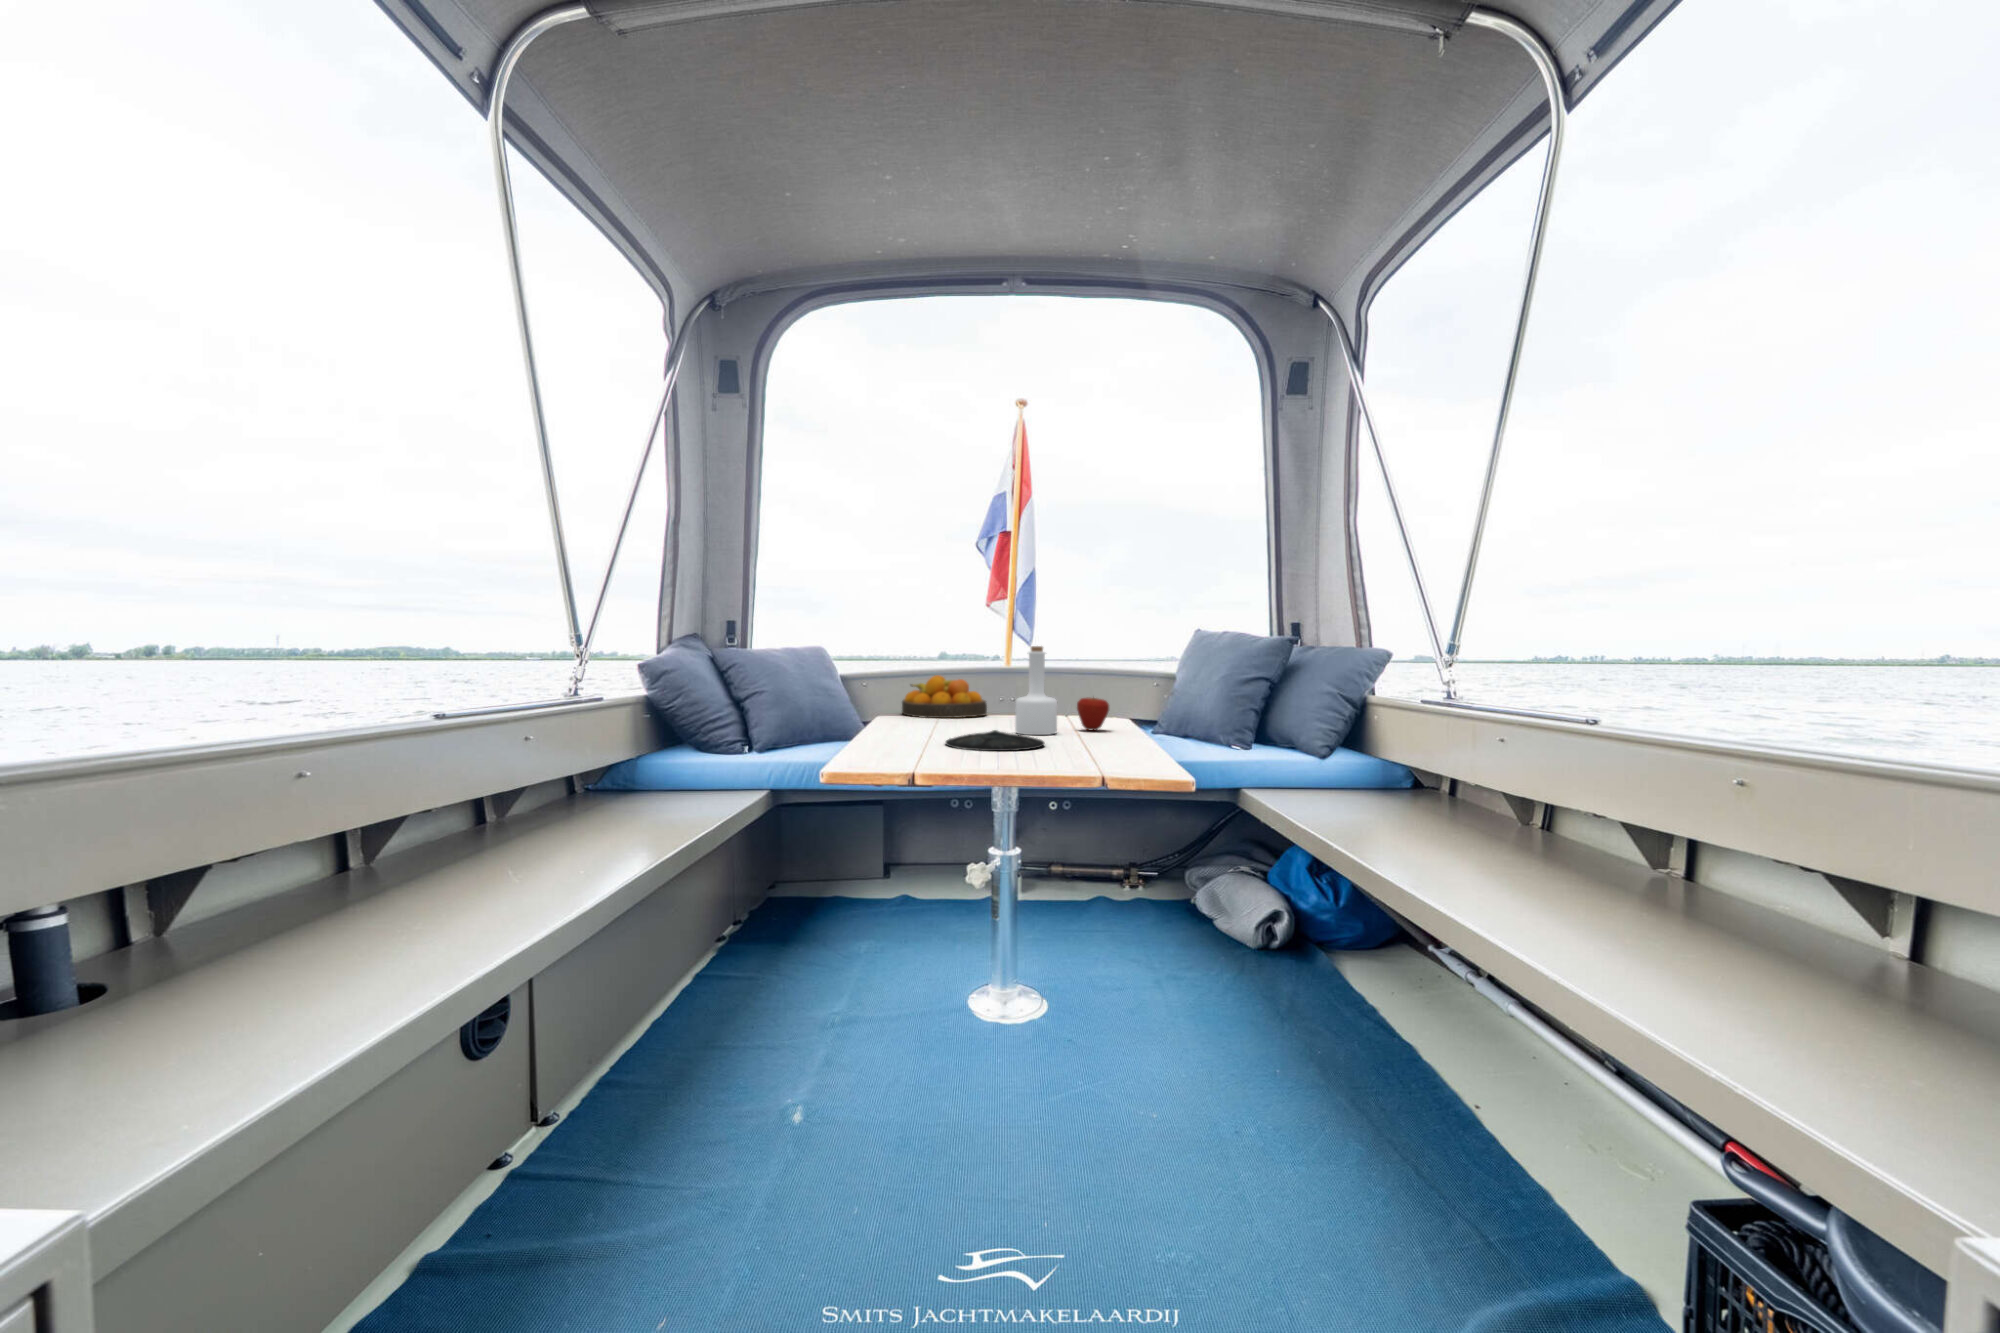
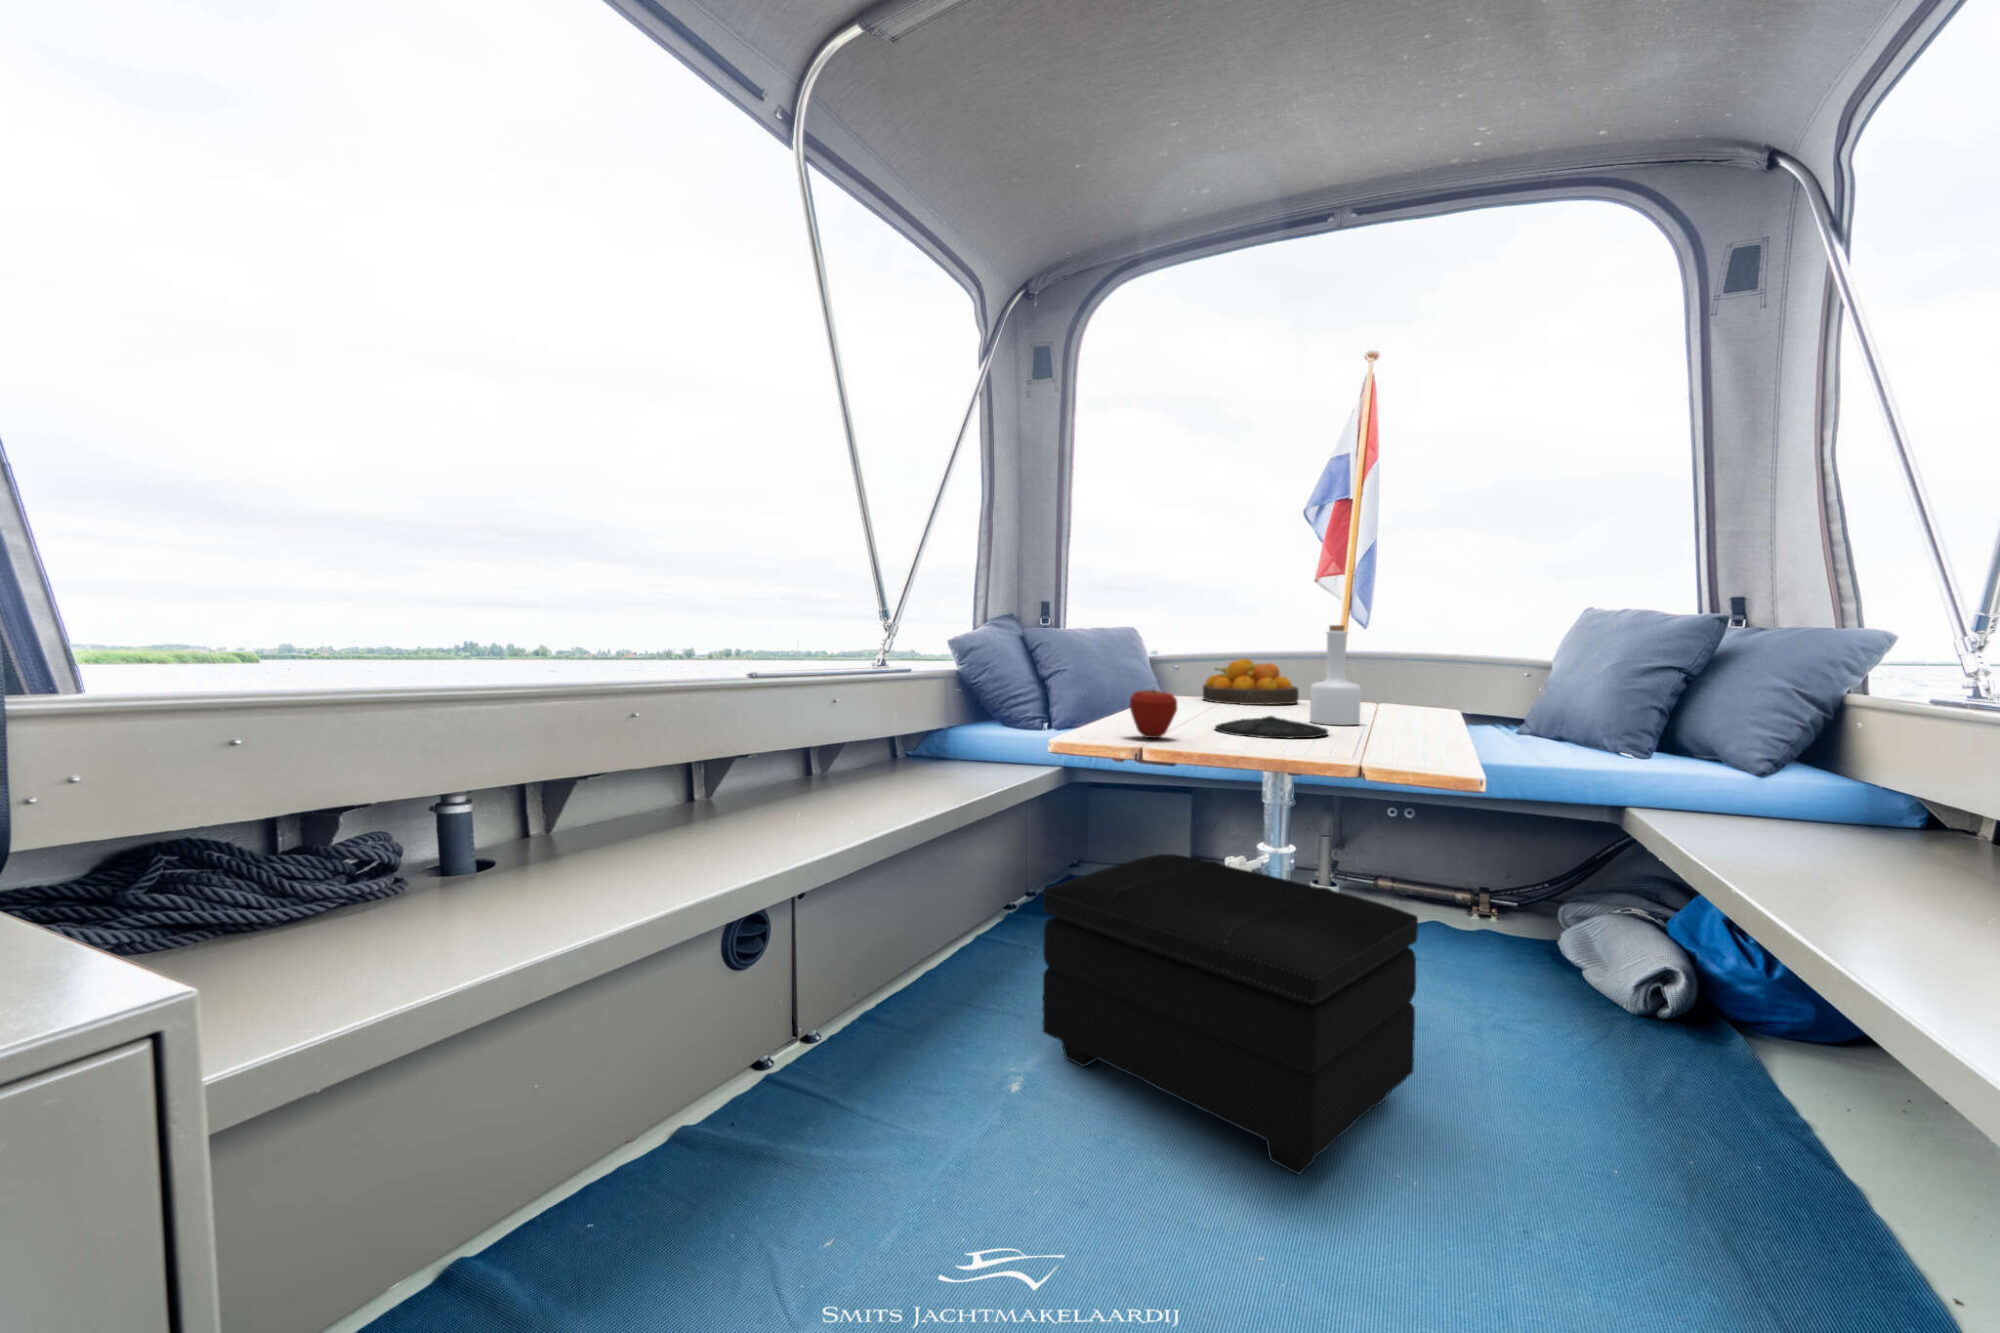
apple: present [1077,698,1109,731] -> present [1130,690,1177,738]
footstool: none [801,869,1138,1154] -> present [1043,854,1418,1174]

